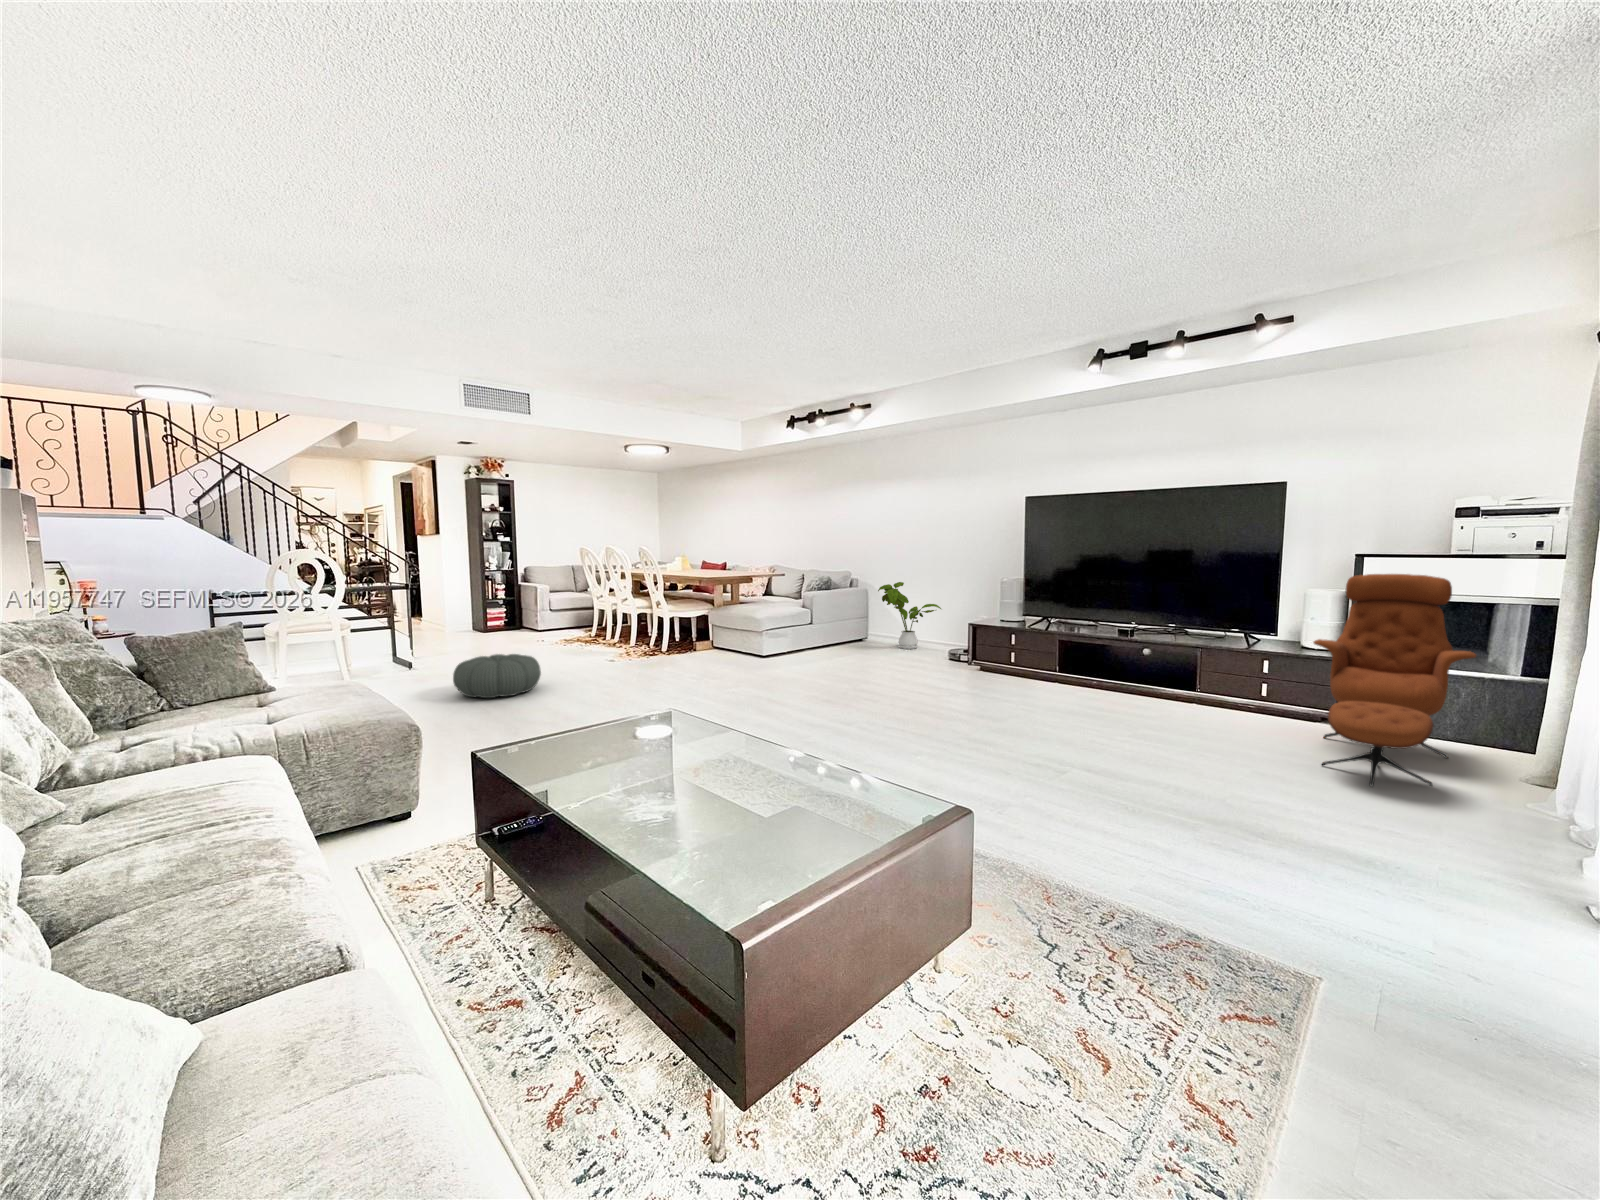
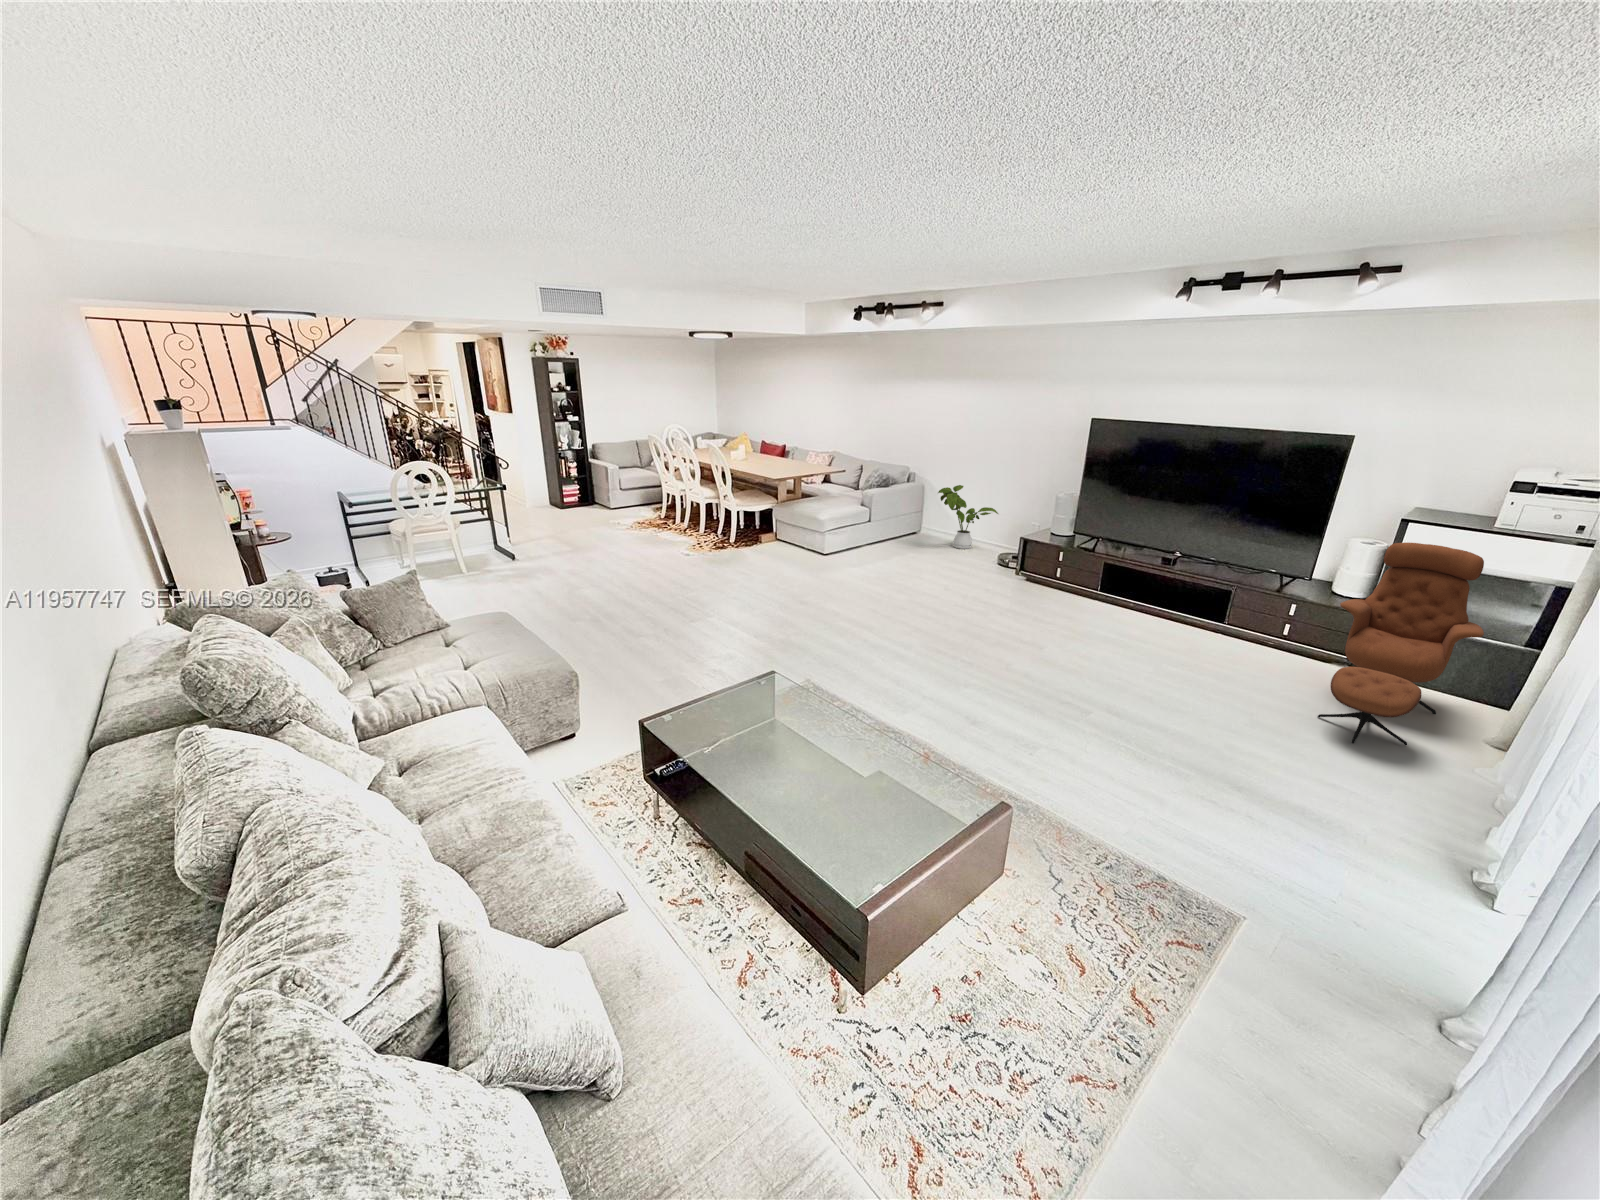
pouf: present [453,654,541,698] -> none [561,561,633,604]

